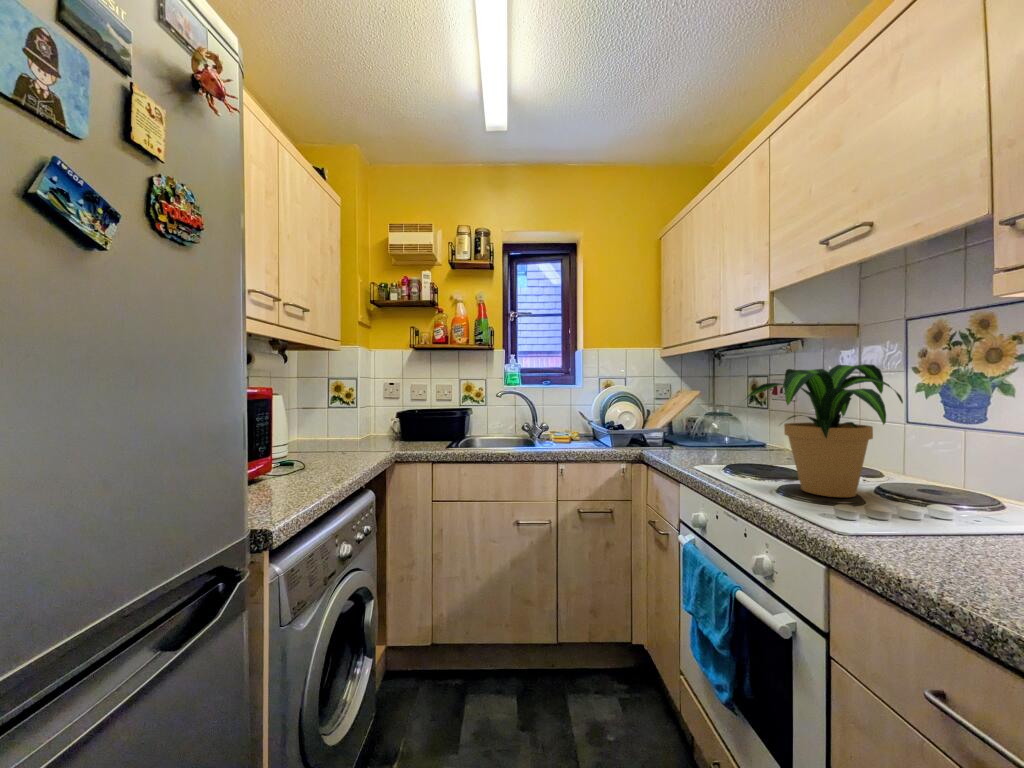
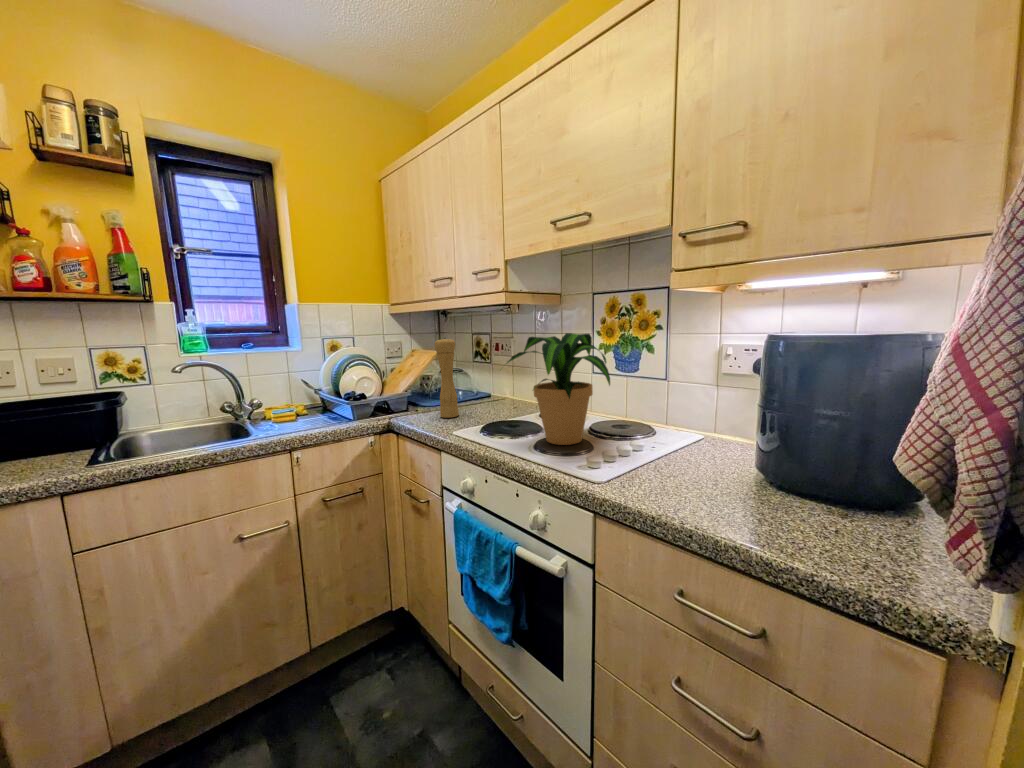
pepper mill: none [689,375,712,456] -> present [435,338,459,418]

